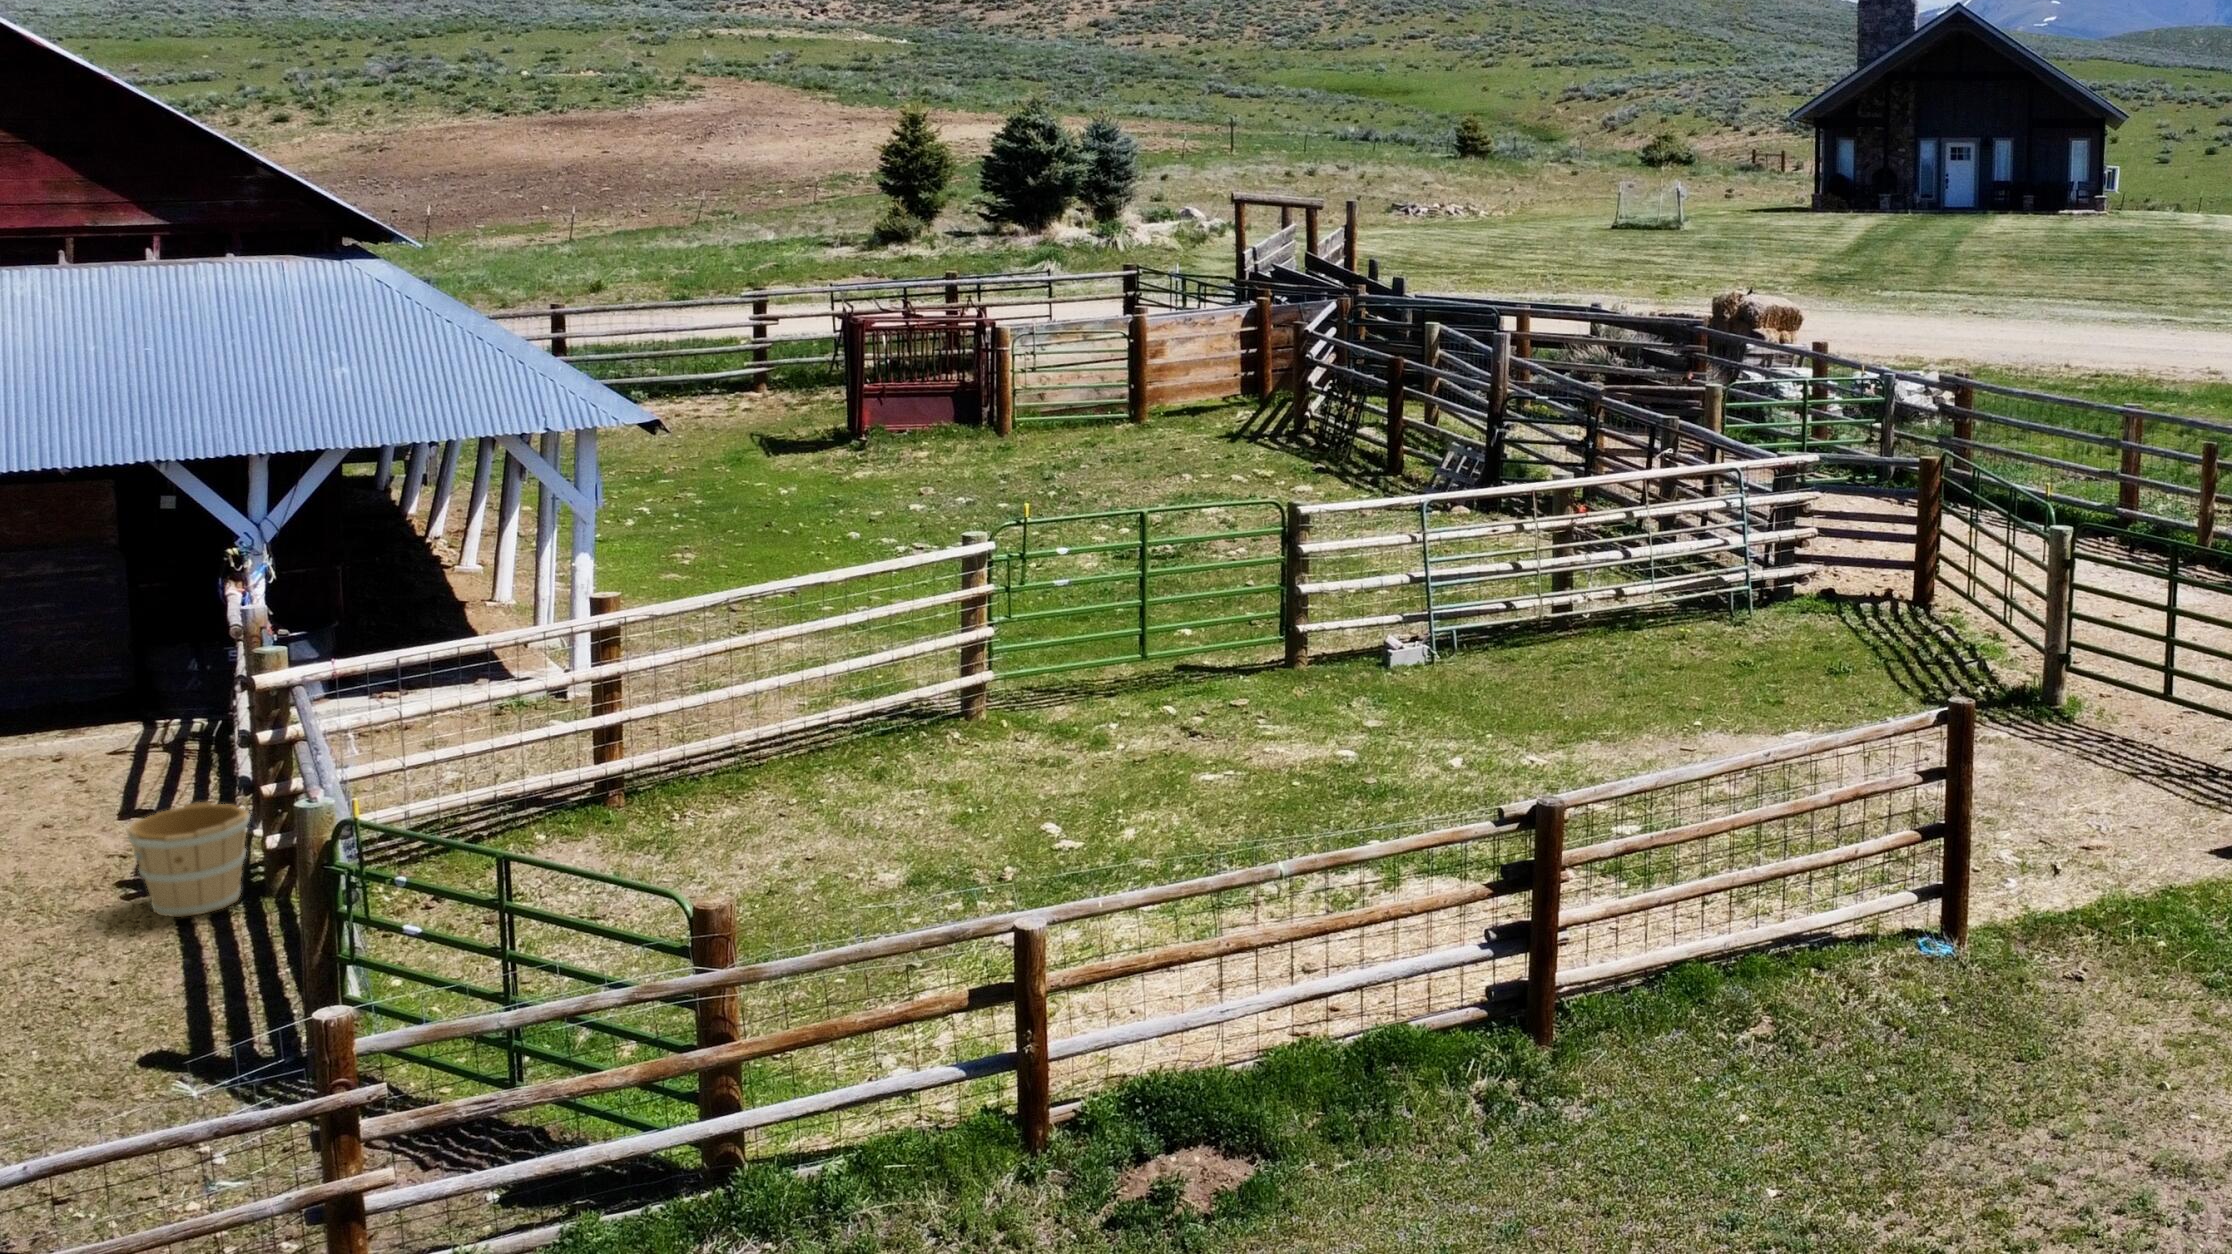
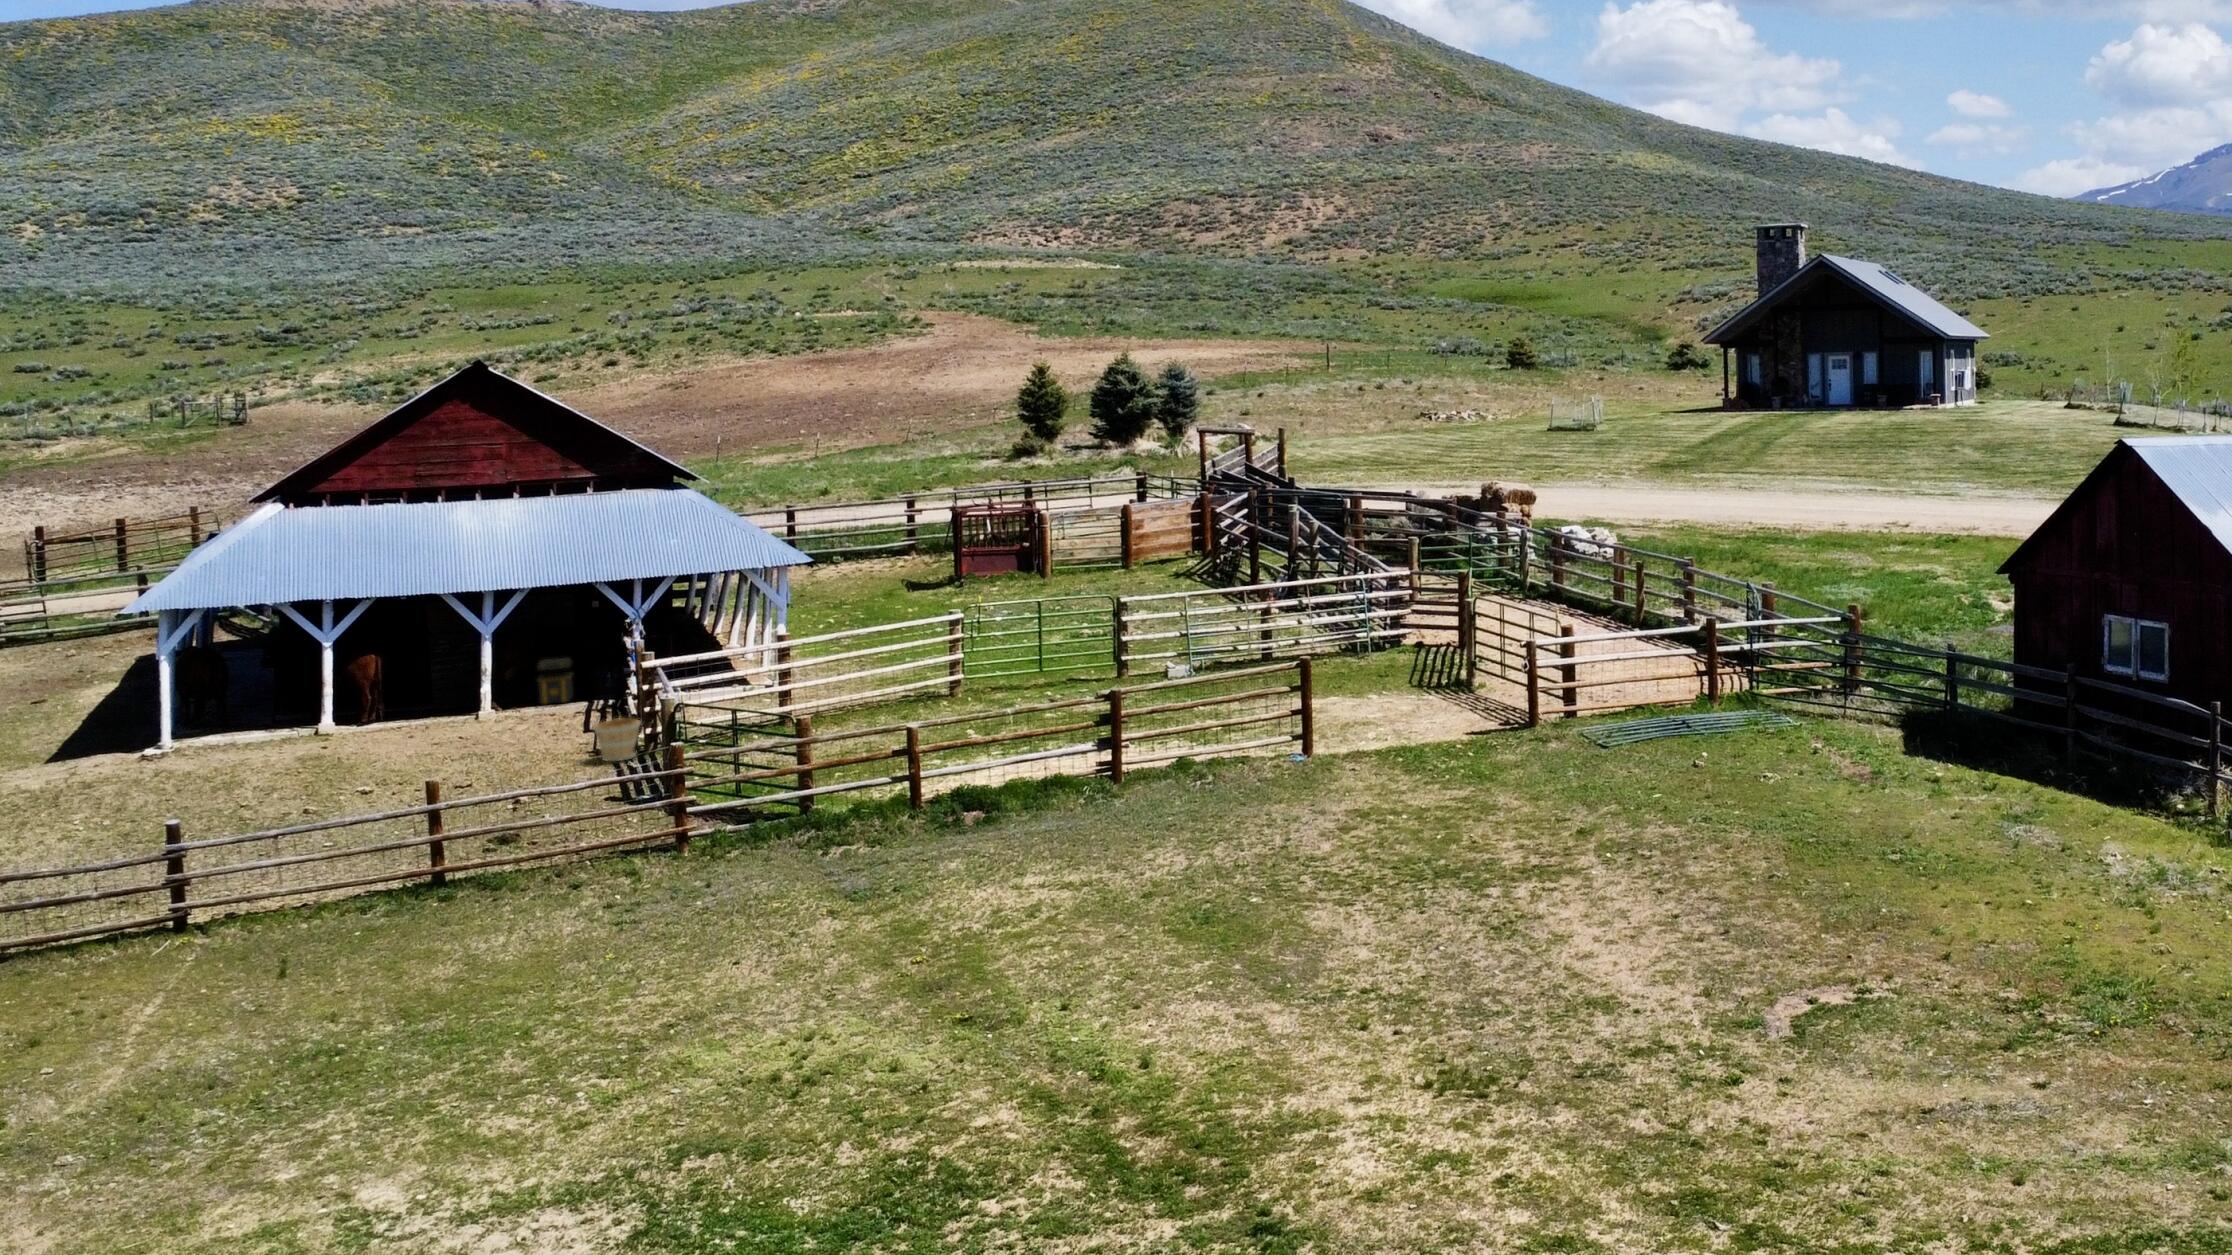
toolbox: none [27,617,115,721] -> present [537,658,573,705]

